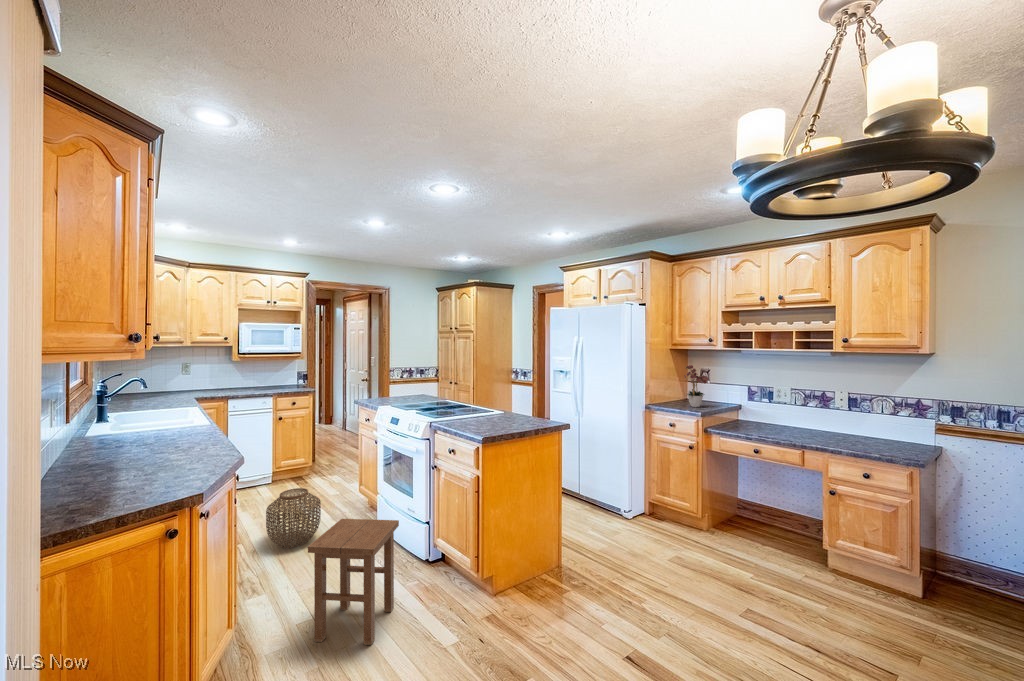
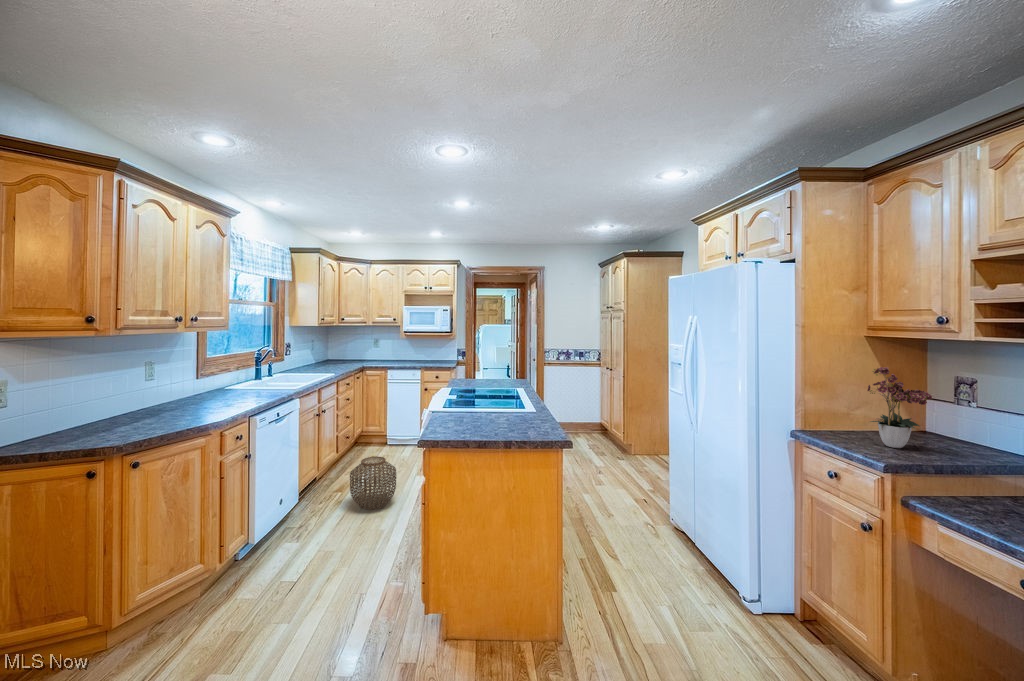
stool: present [308,519,399,645] -> none [277,495,370,629]

